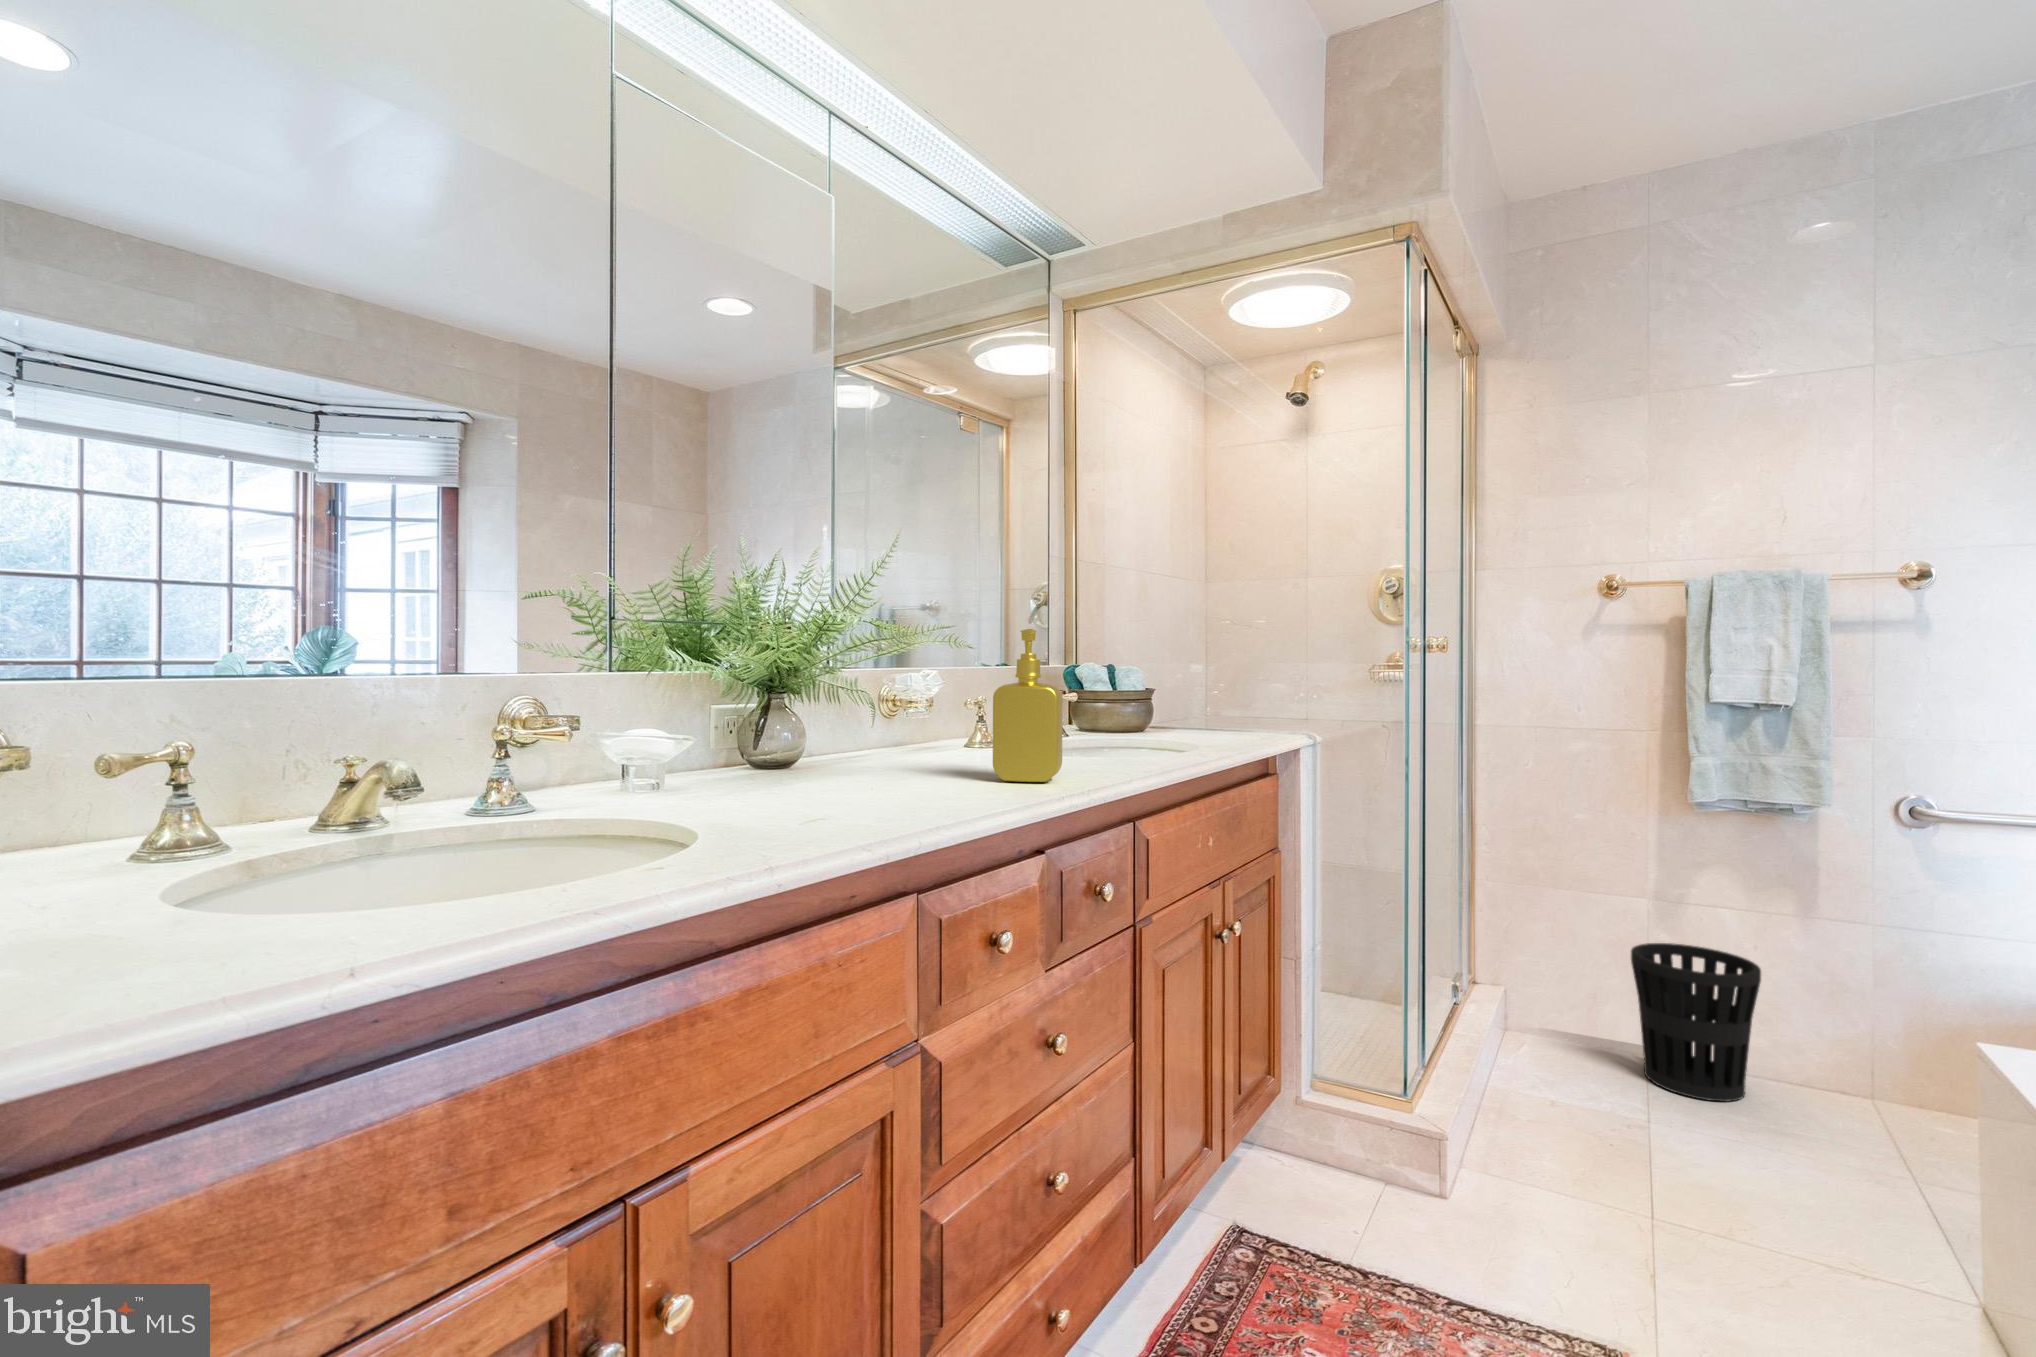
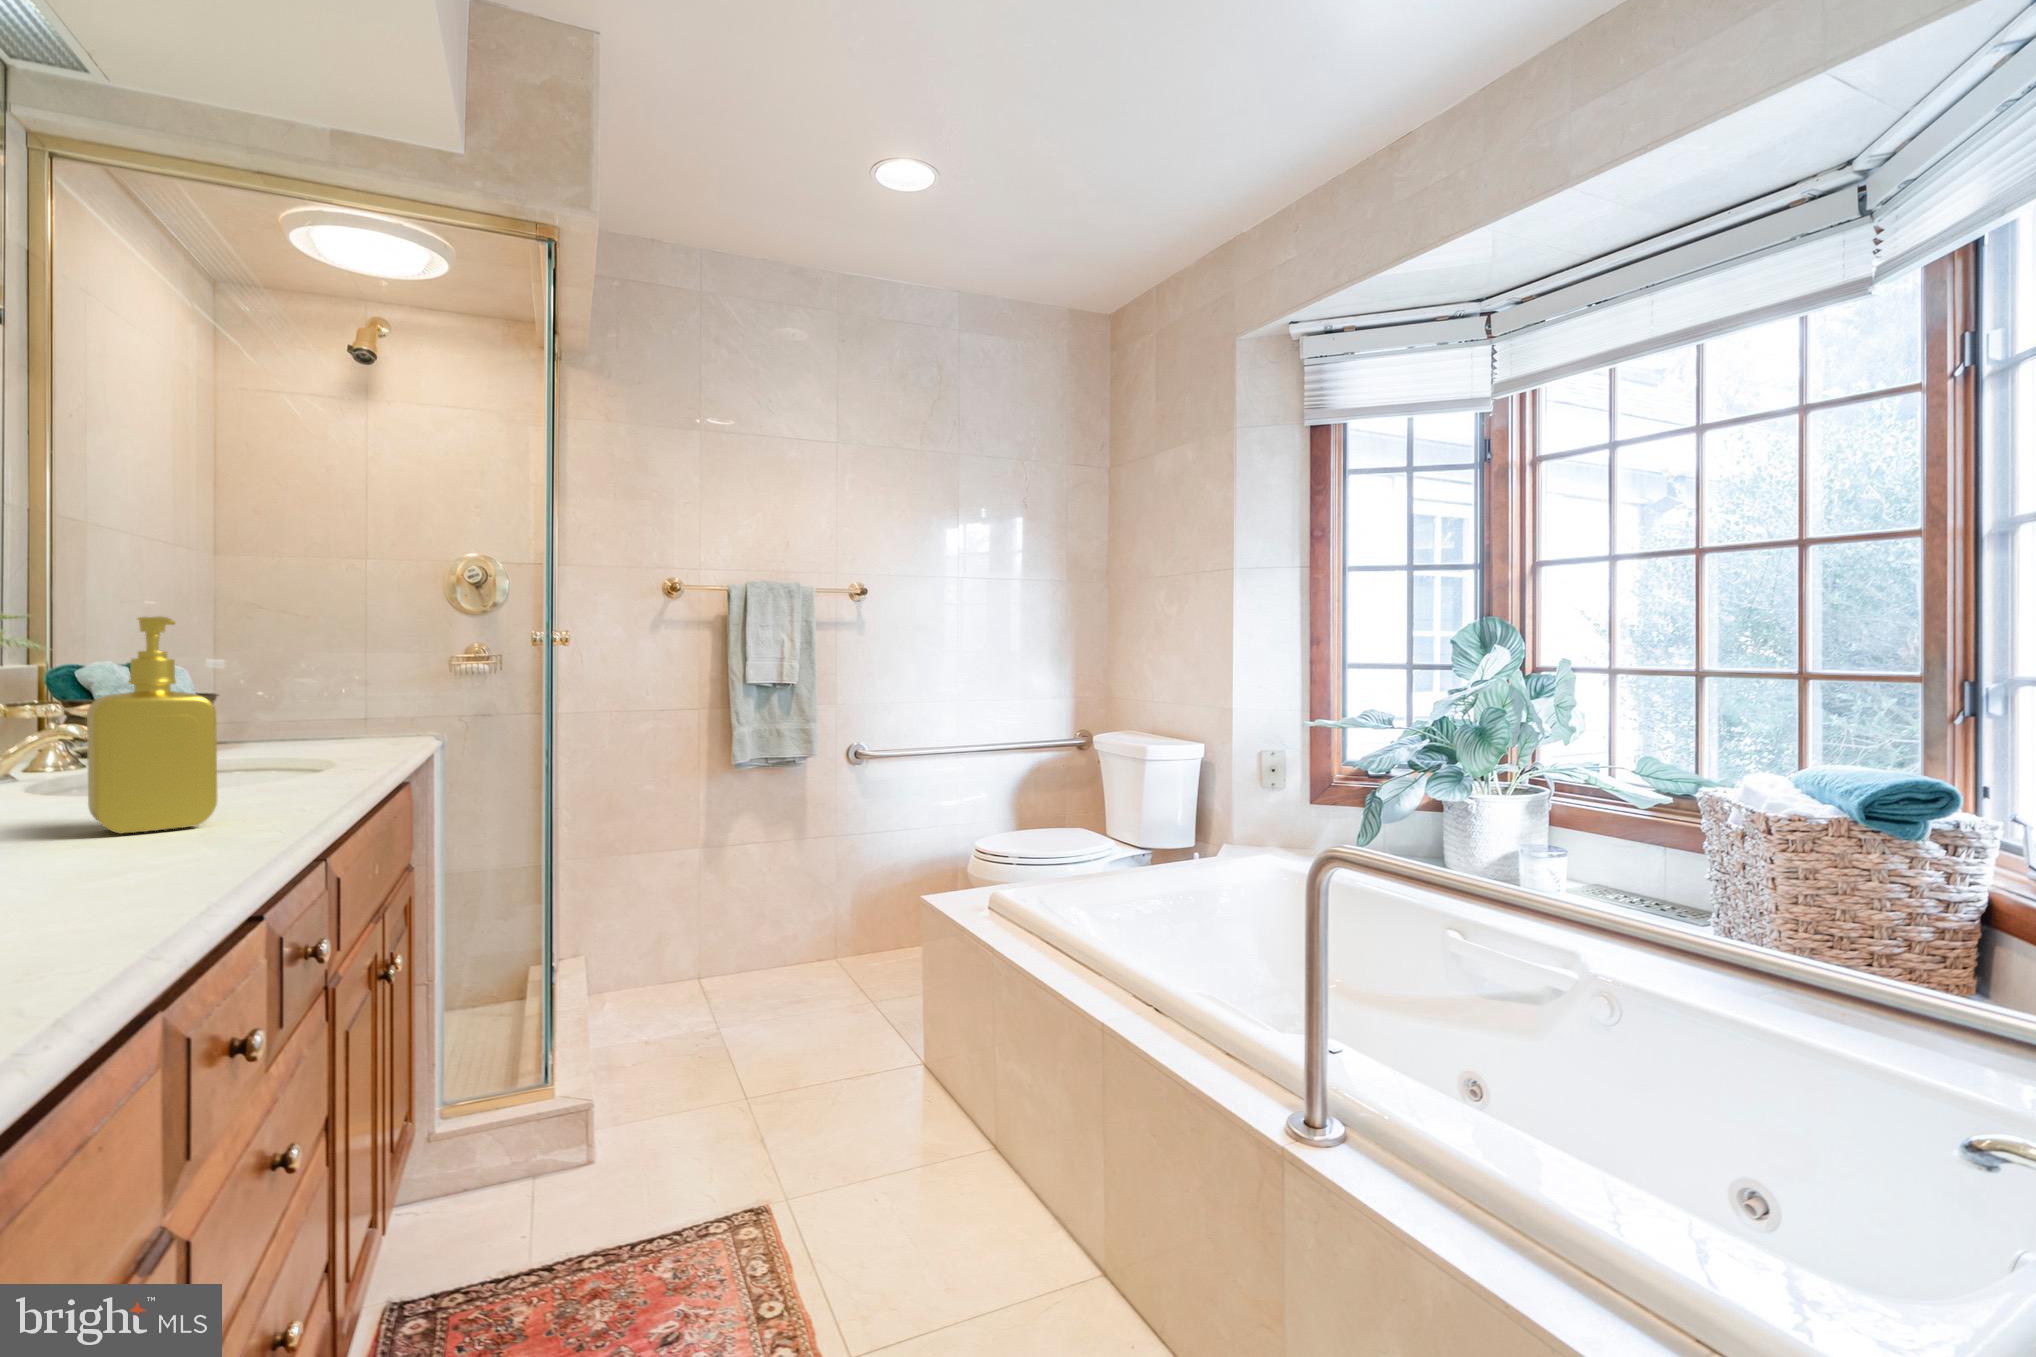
wastebasket: present [1631,943,1761,1102] -> none [693,883,781,1006]

